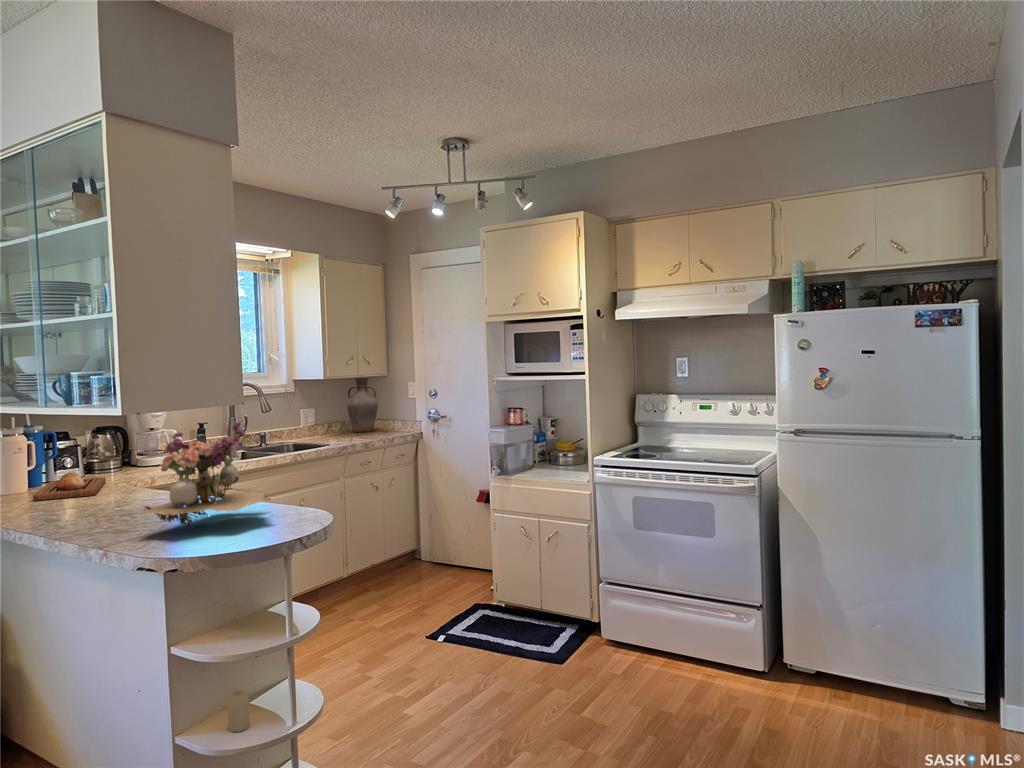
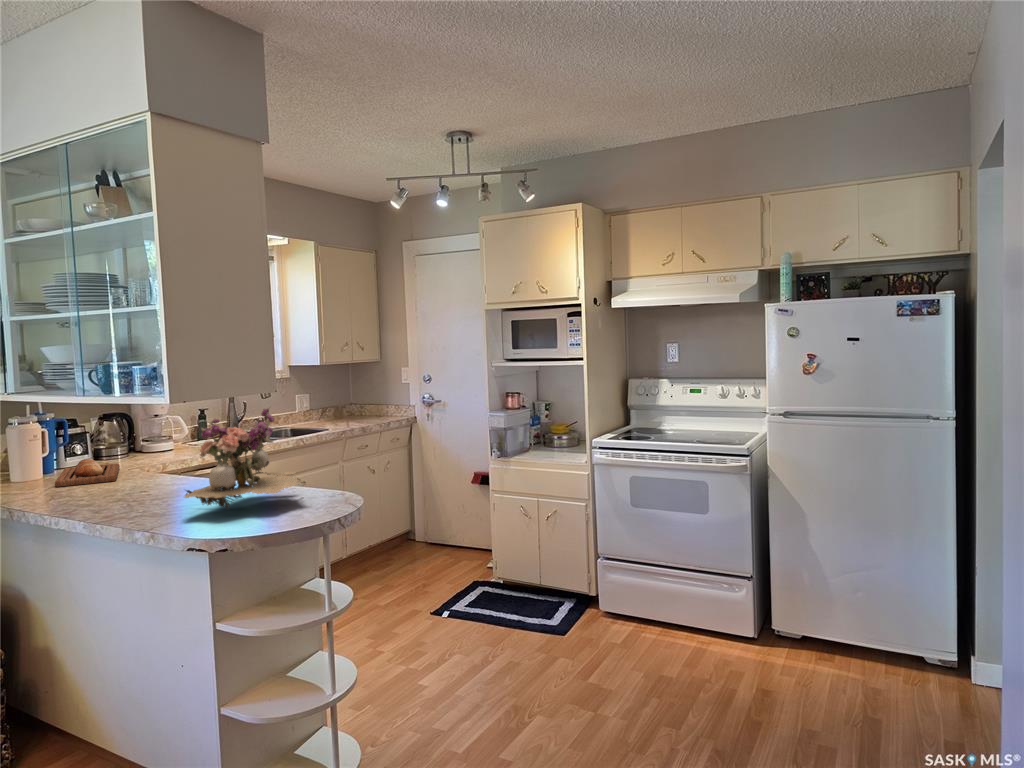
vase: present [347,377,378,432] -> none [340,362,371,417]
candle: present [227,690,249,732] -> none [271,663,292,702]

